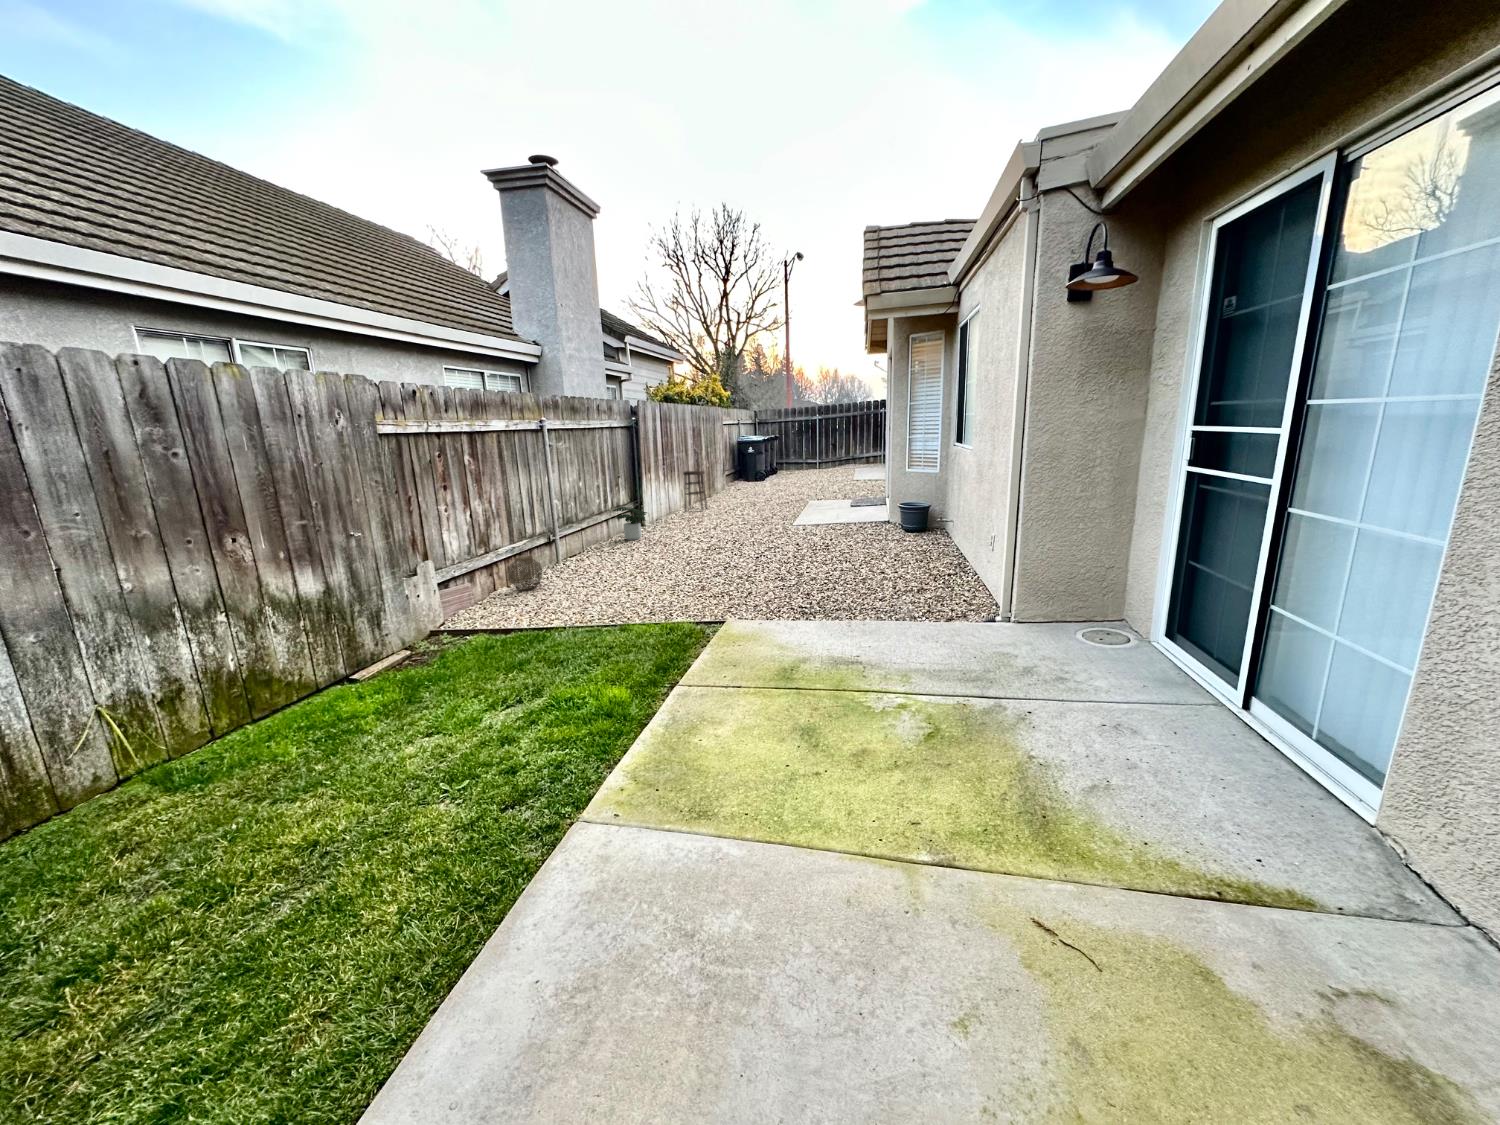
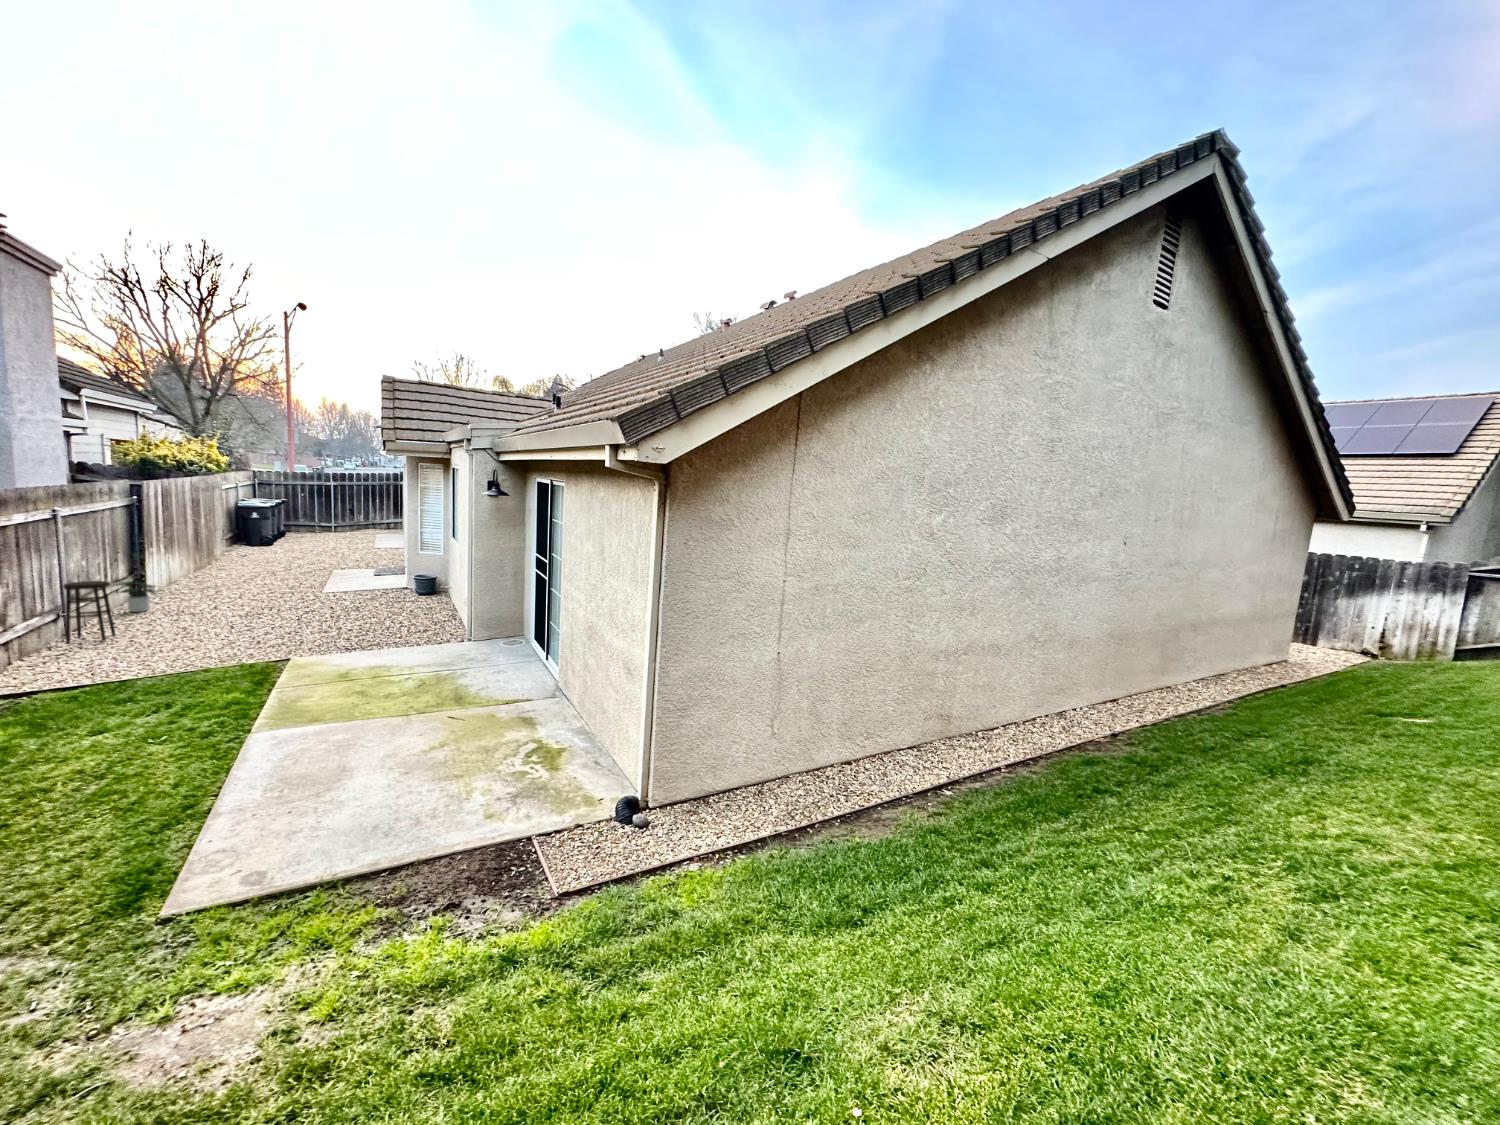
stool: present [683,471,707,511] -> present [64,581,116,644]
woven basket: present [508,556,542,591] -> none [25,632,66,663]

